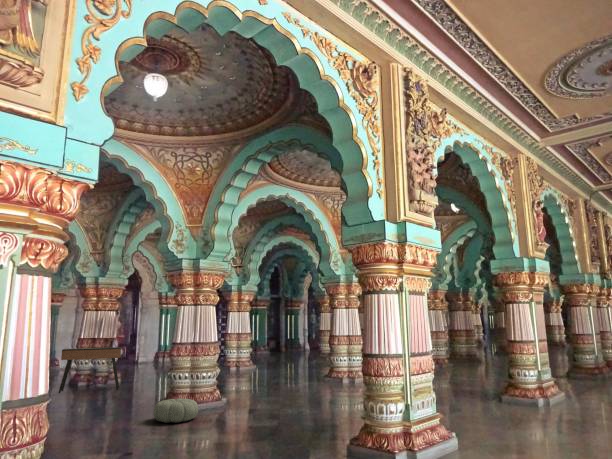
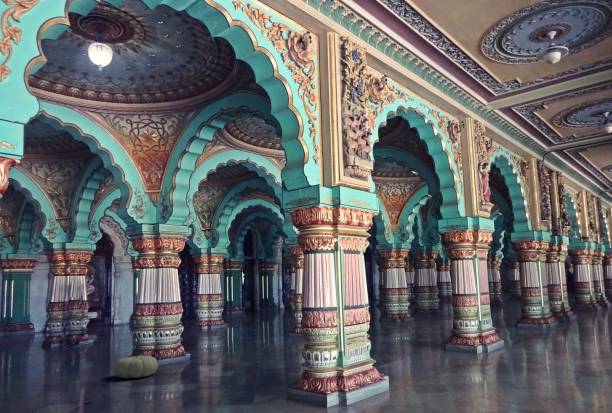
console table: present [59,347,121,393] -> none [27,310,89,356]

